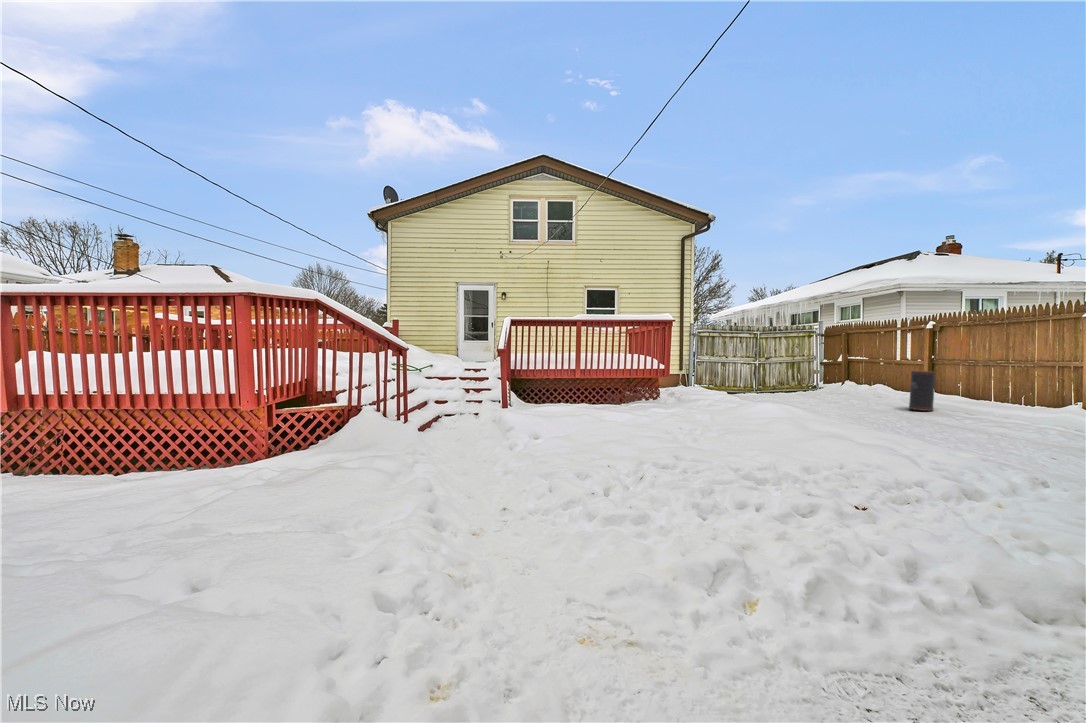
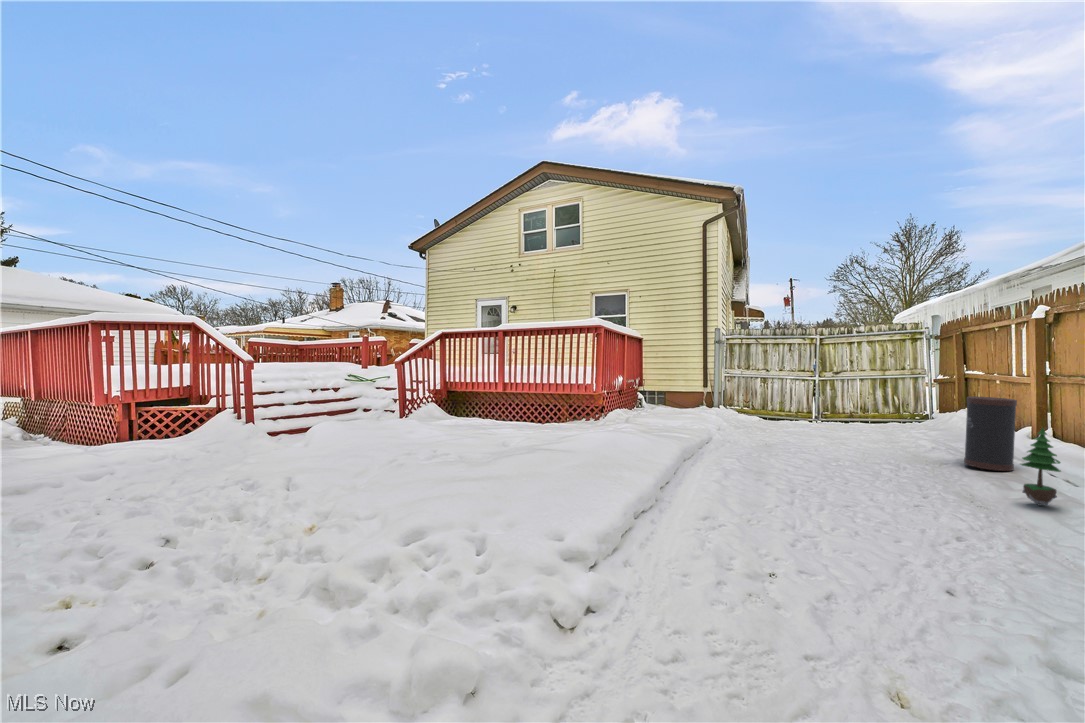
potted tree: none [969,384,987,423] -> present [1021,428,1061,505]

